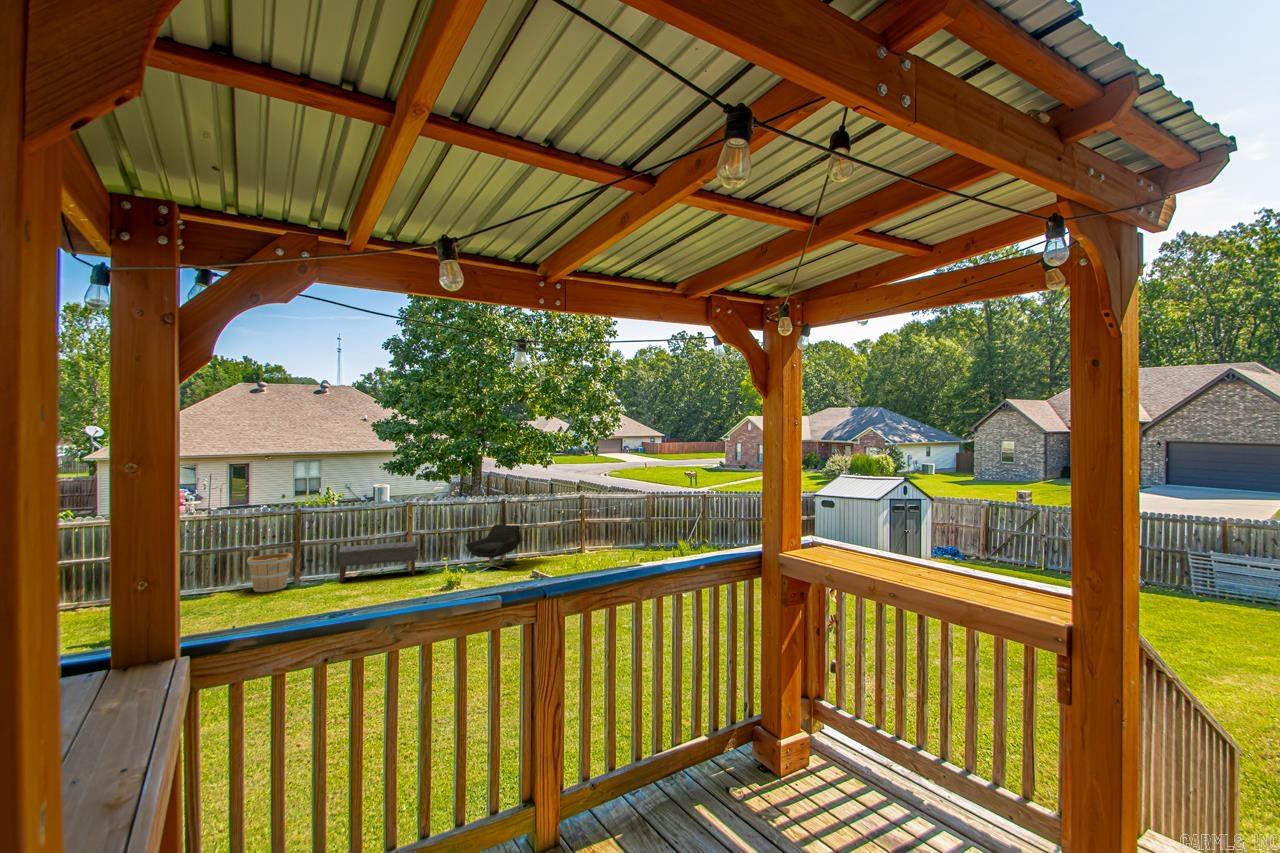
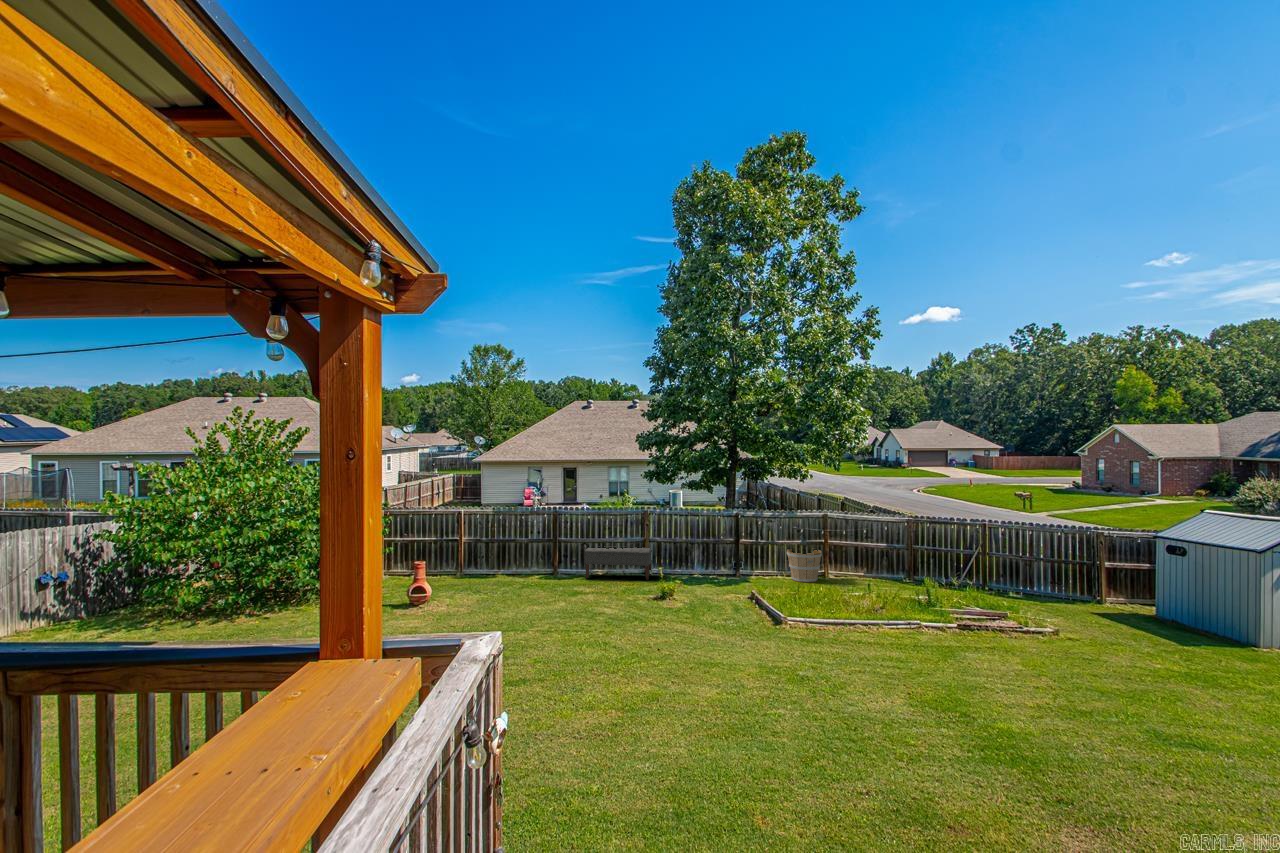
lounge chair: present [466,525,521,572] -> none [696,538,750,585]
wooden bucket: present [247,552,293,592] -> present [787,549,822,582]

